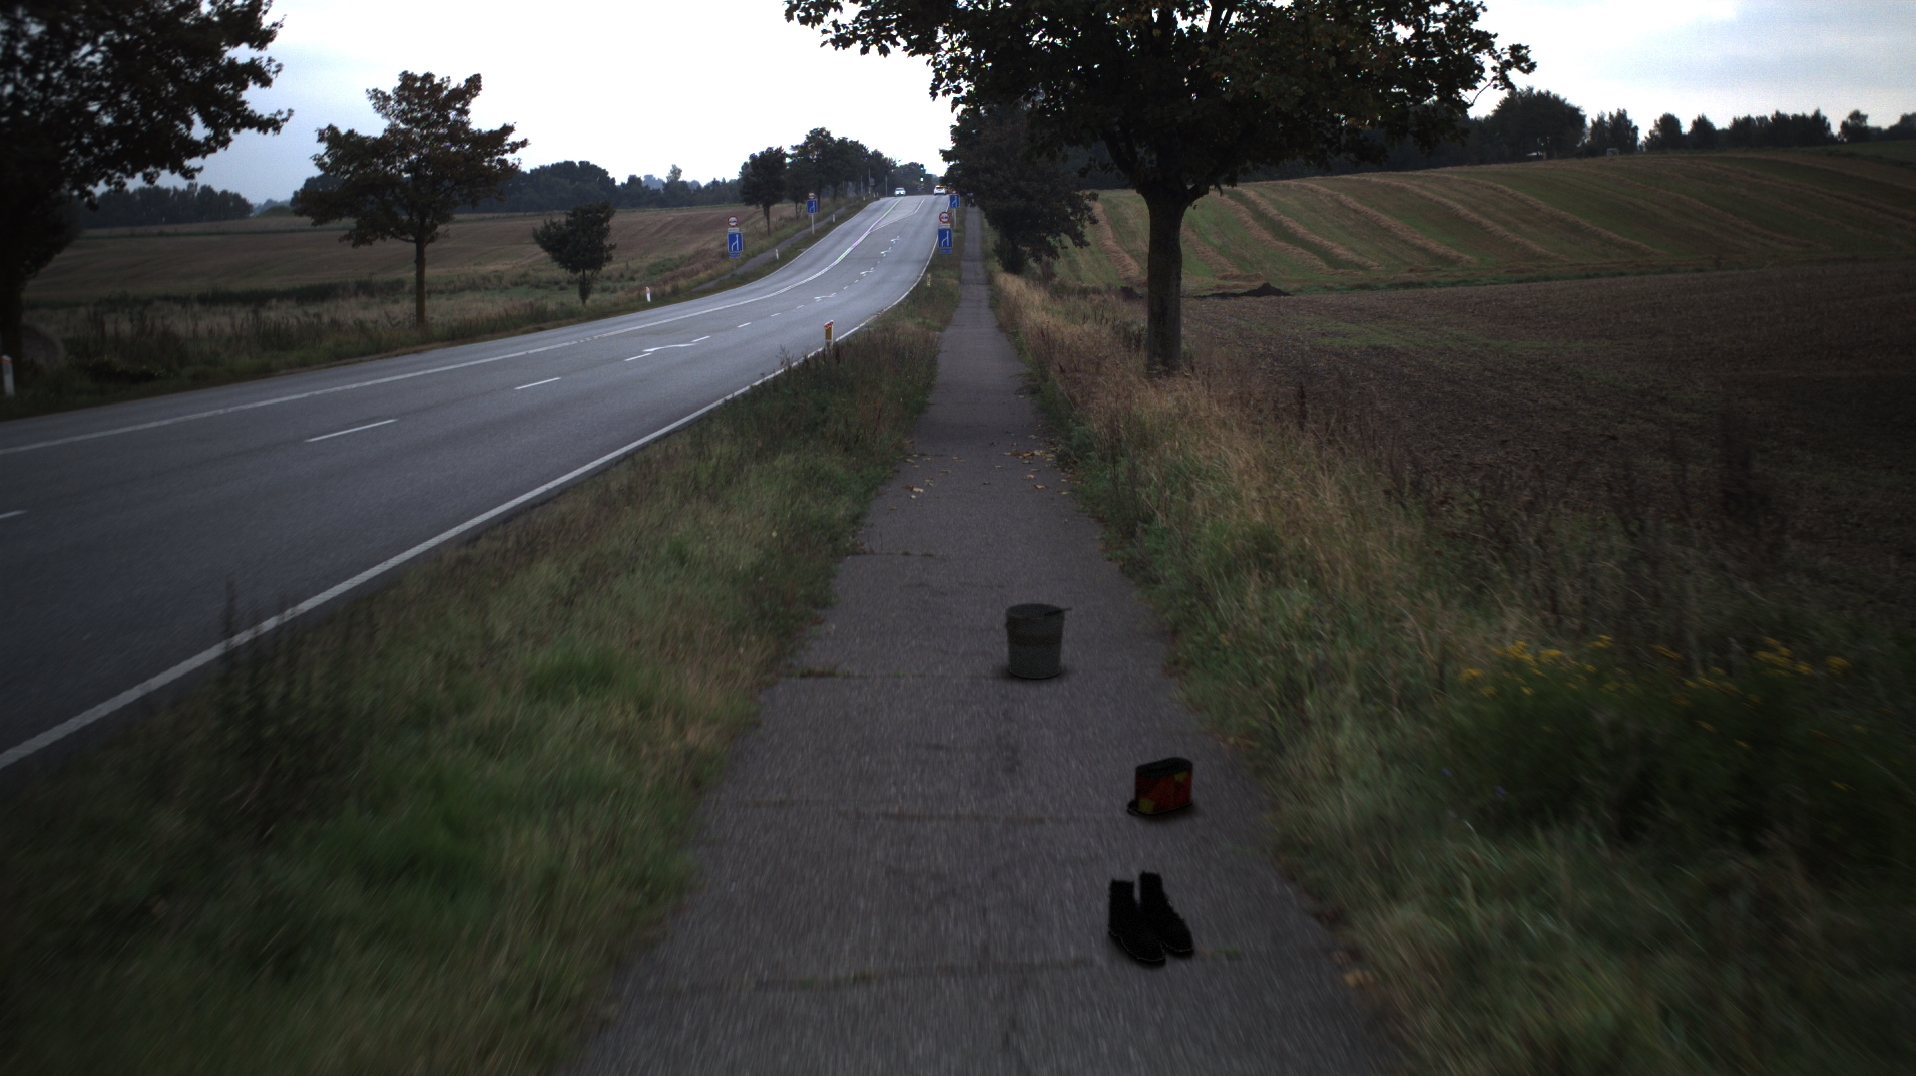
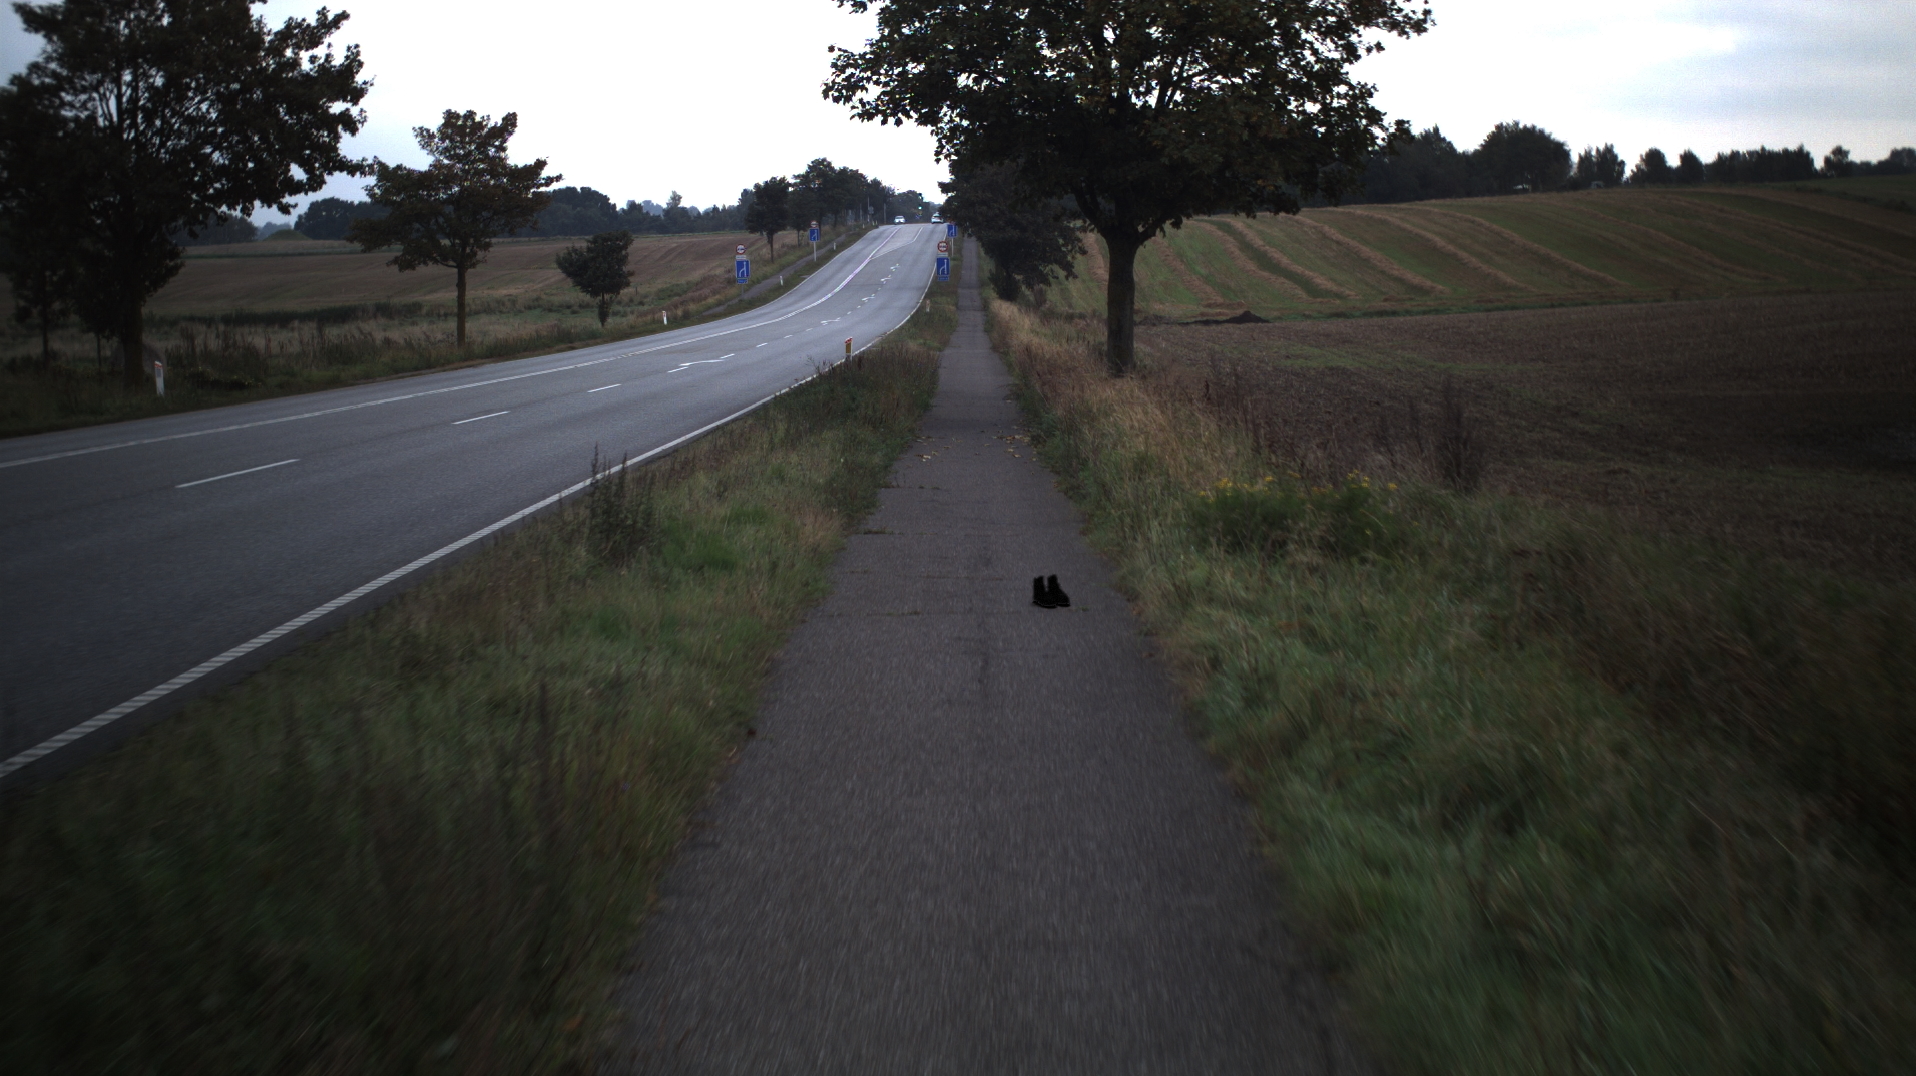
bucket: present [1004,603,1071,679] -> none [990,496,1030,538]
bag: present [1127,757,1193,815] -> none [1050,551,1085,576]

